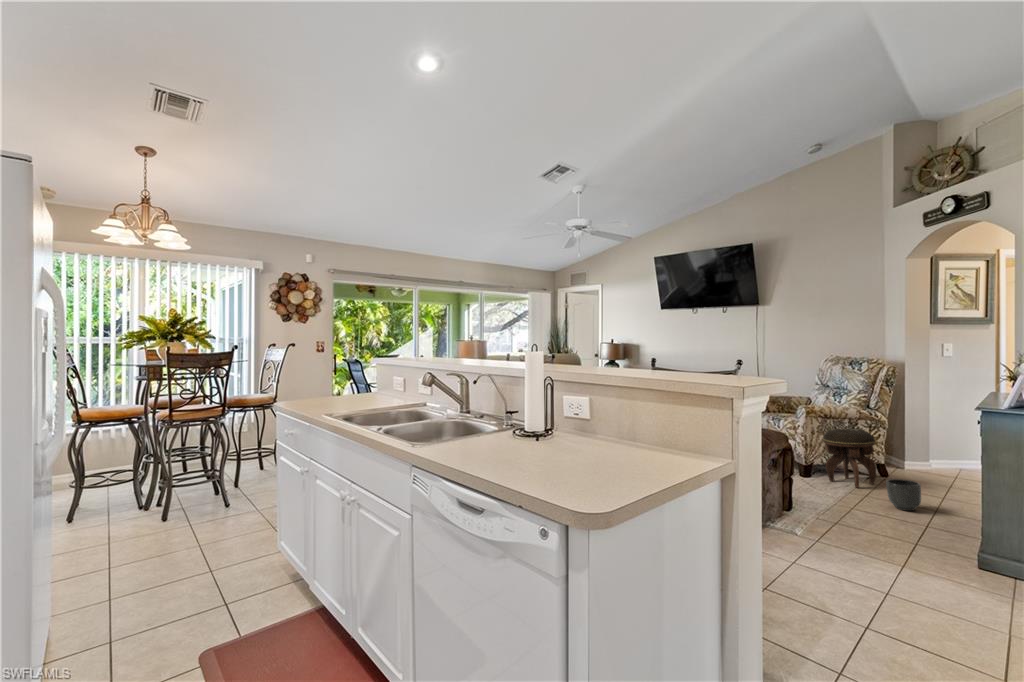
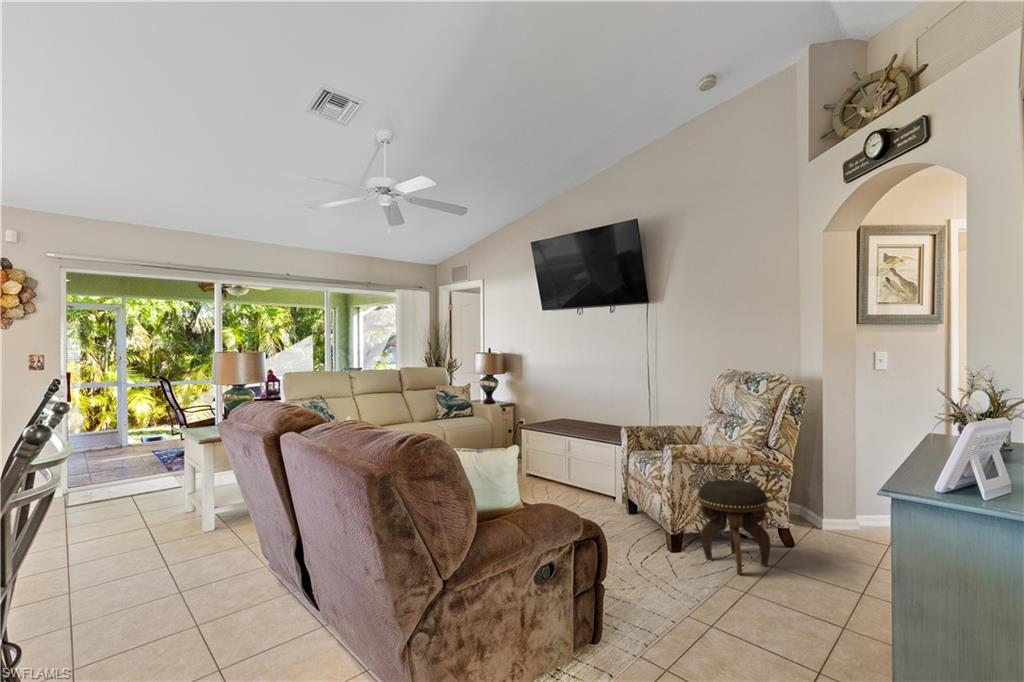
planter: present [886,479,921,511] -> none [767,575,819,635]

